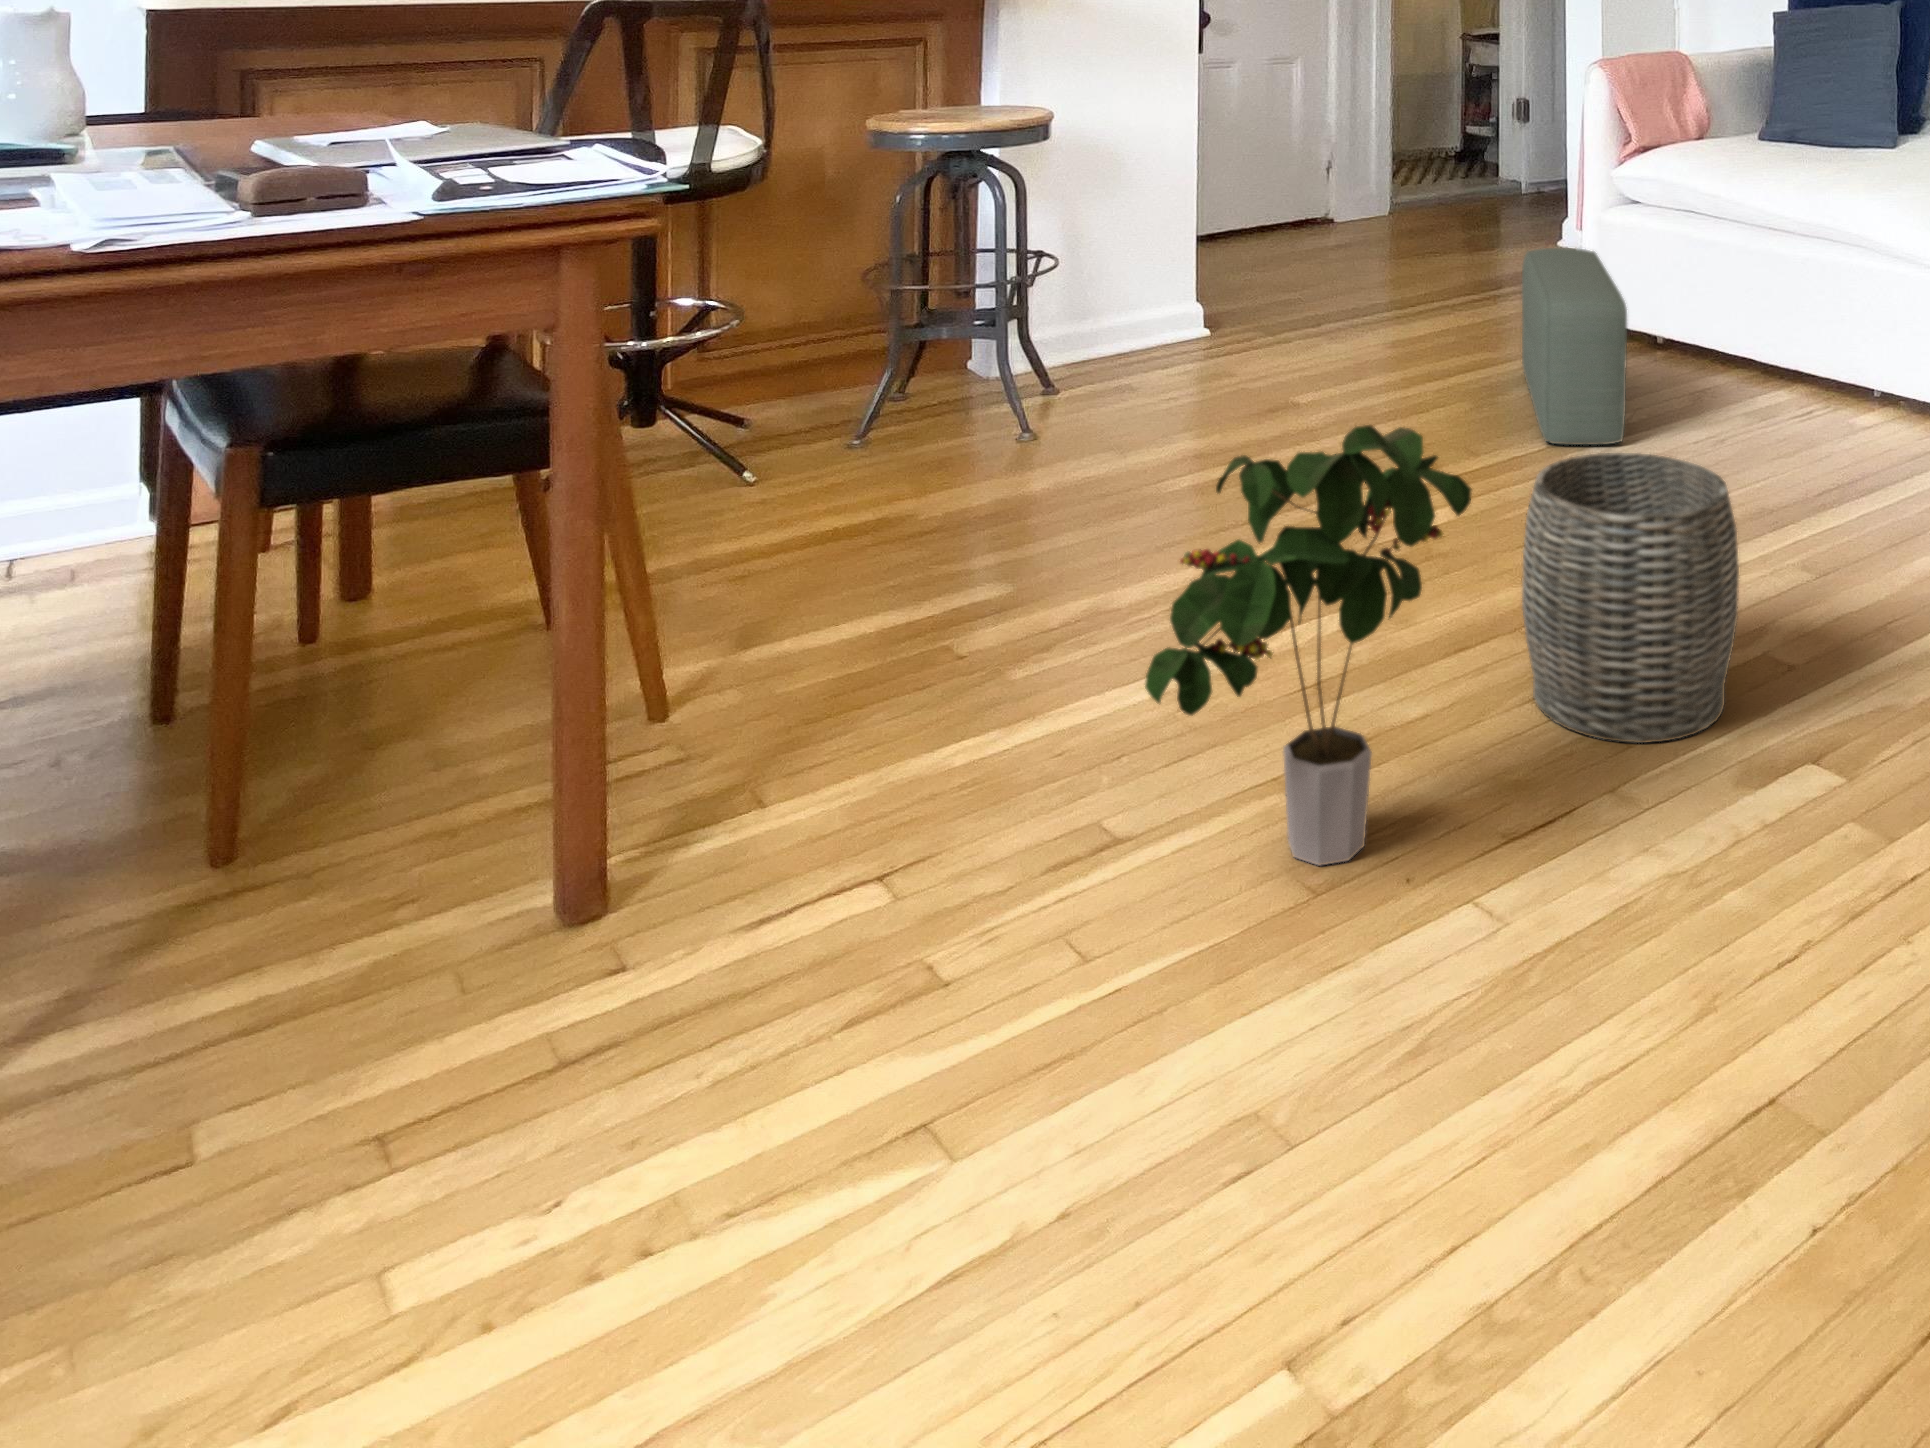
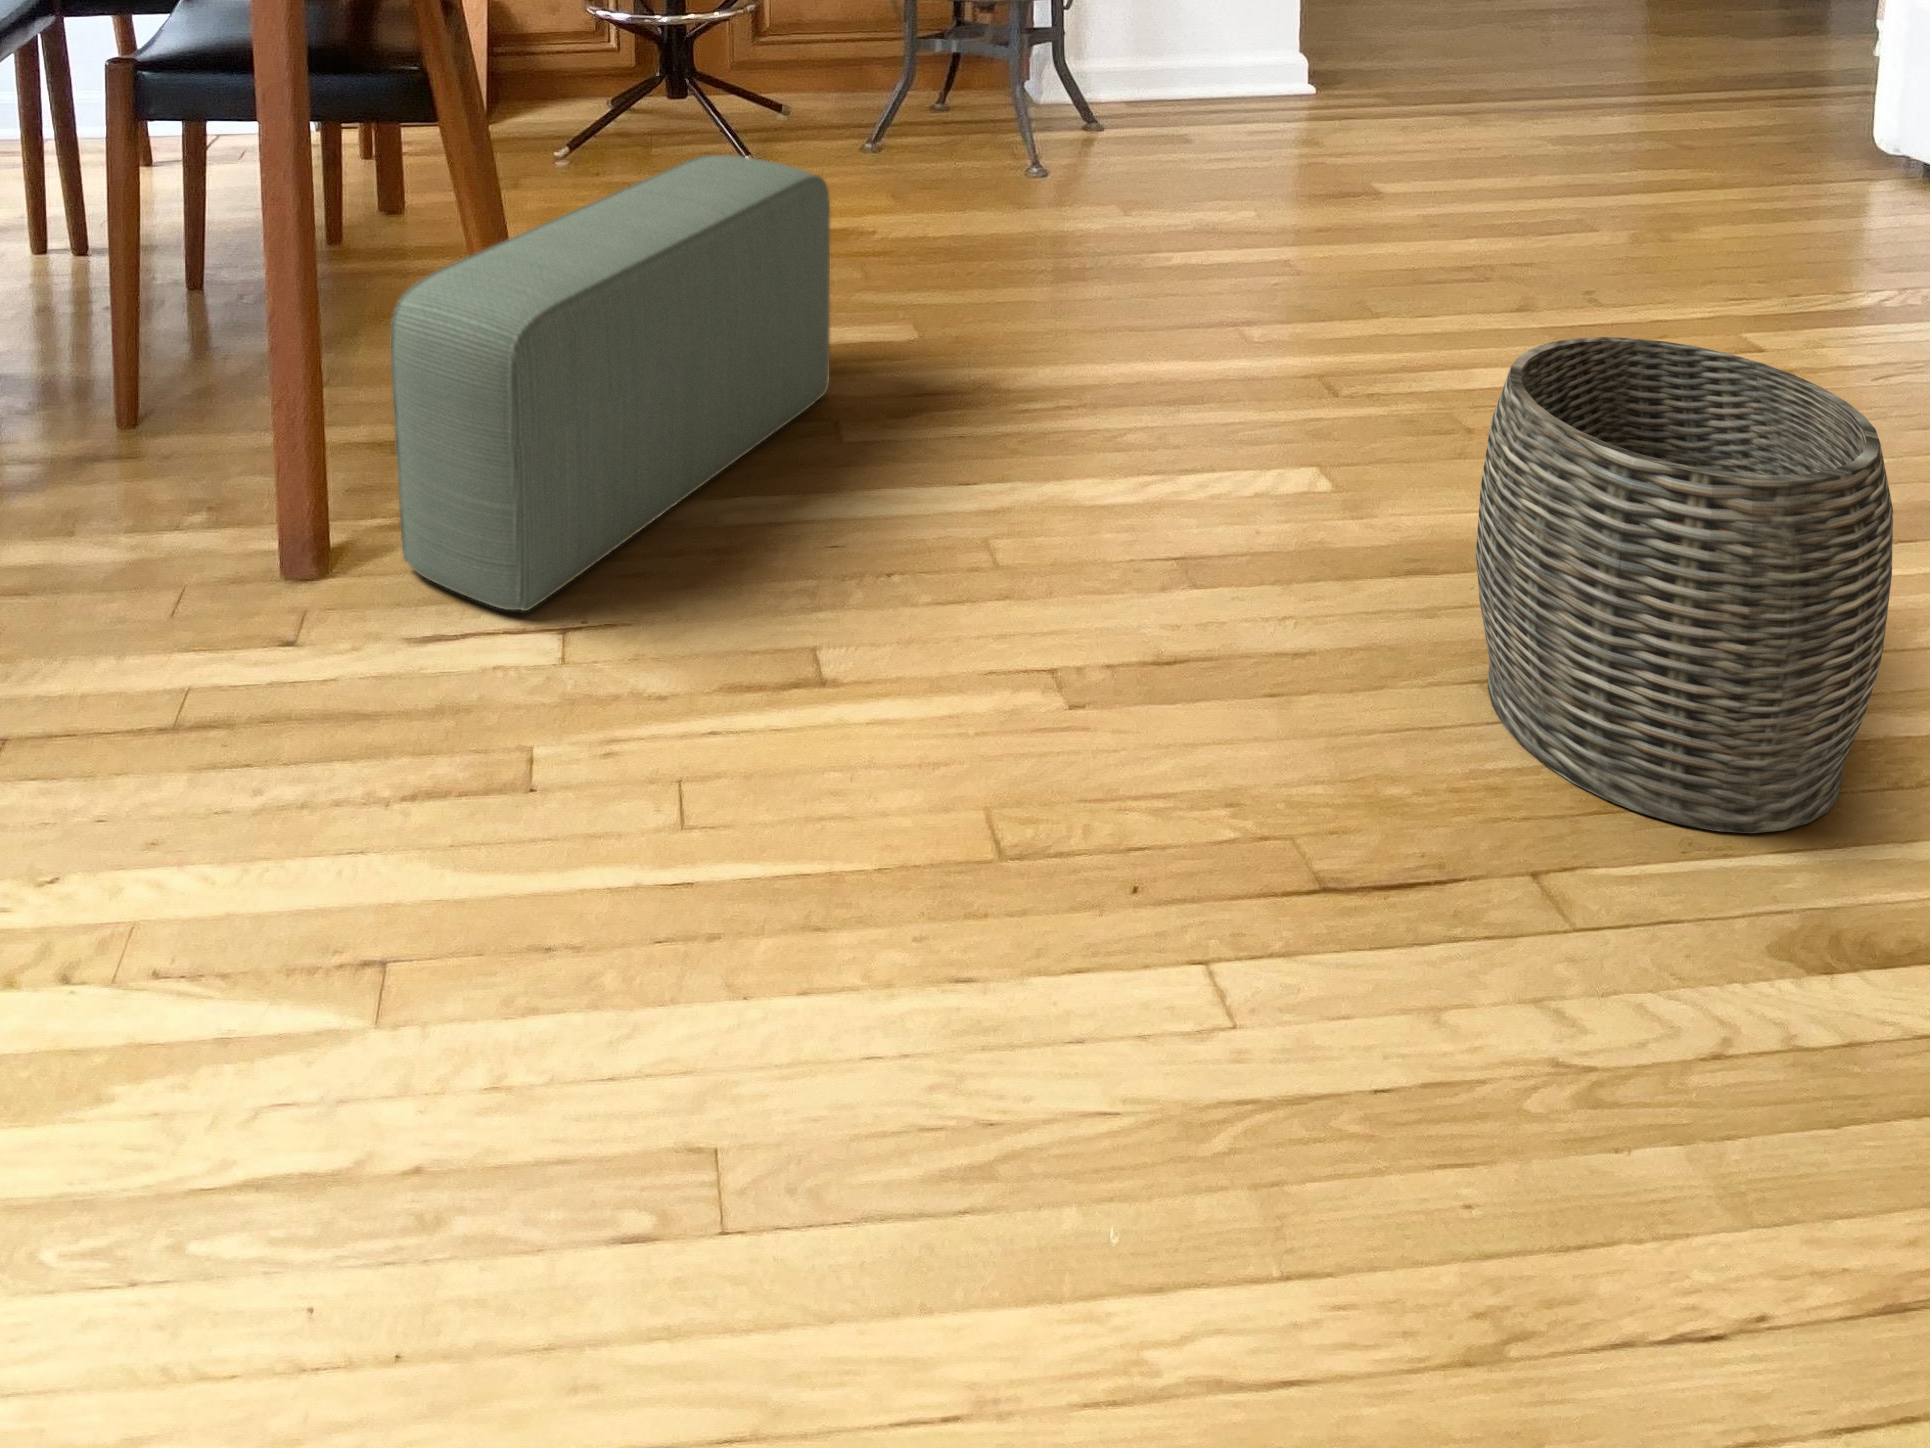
pouf: present [1522,248,1627,445] -> present [391,155,830,611]
potted plant: present [1145,425,1472,865] -> none [775,232,1329,828]

